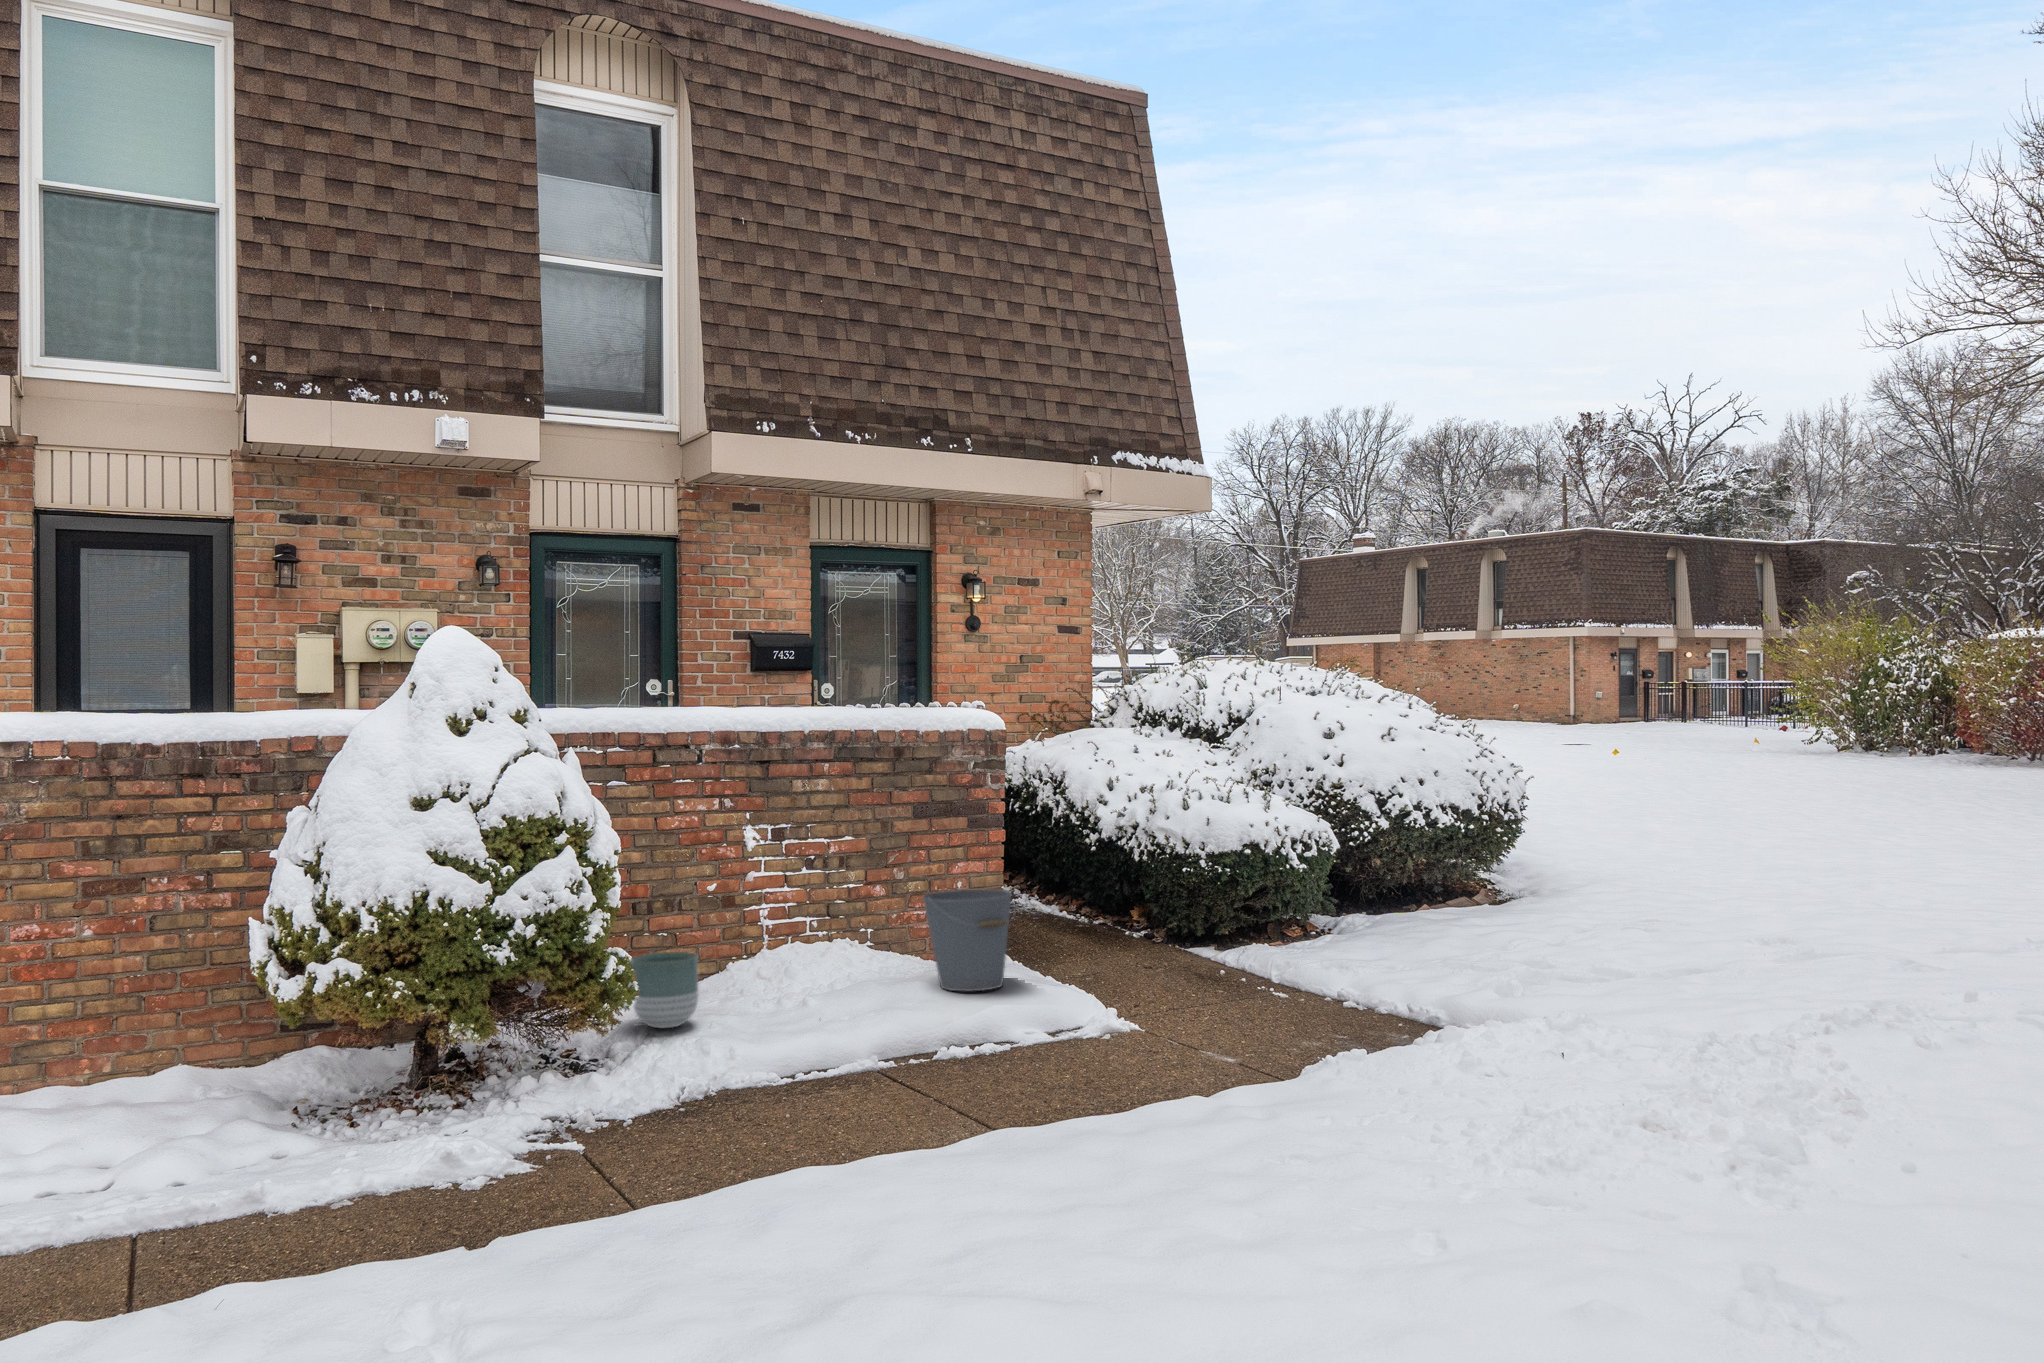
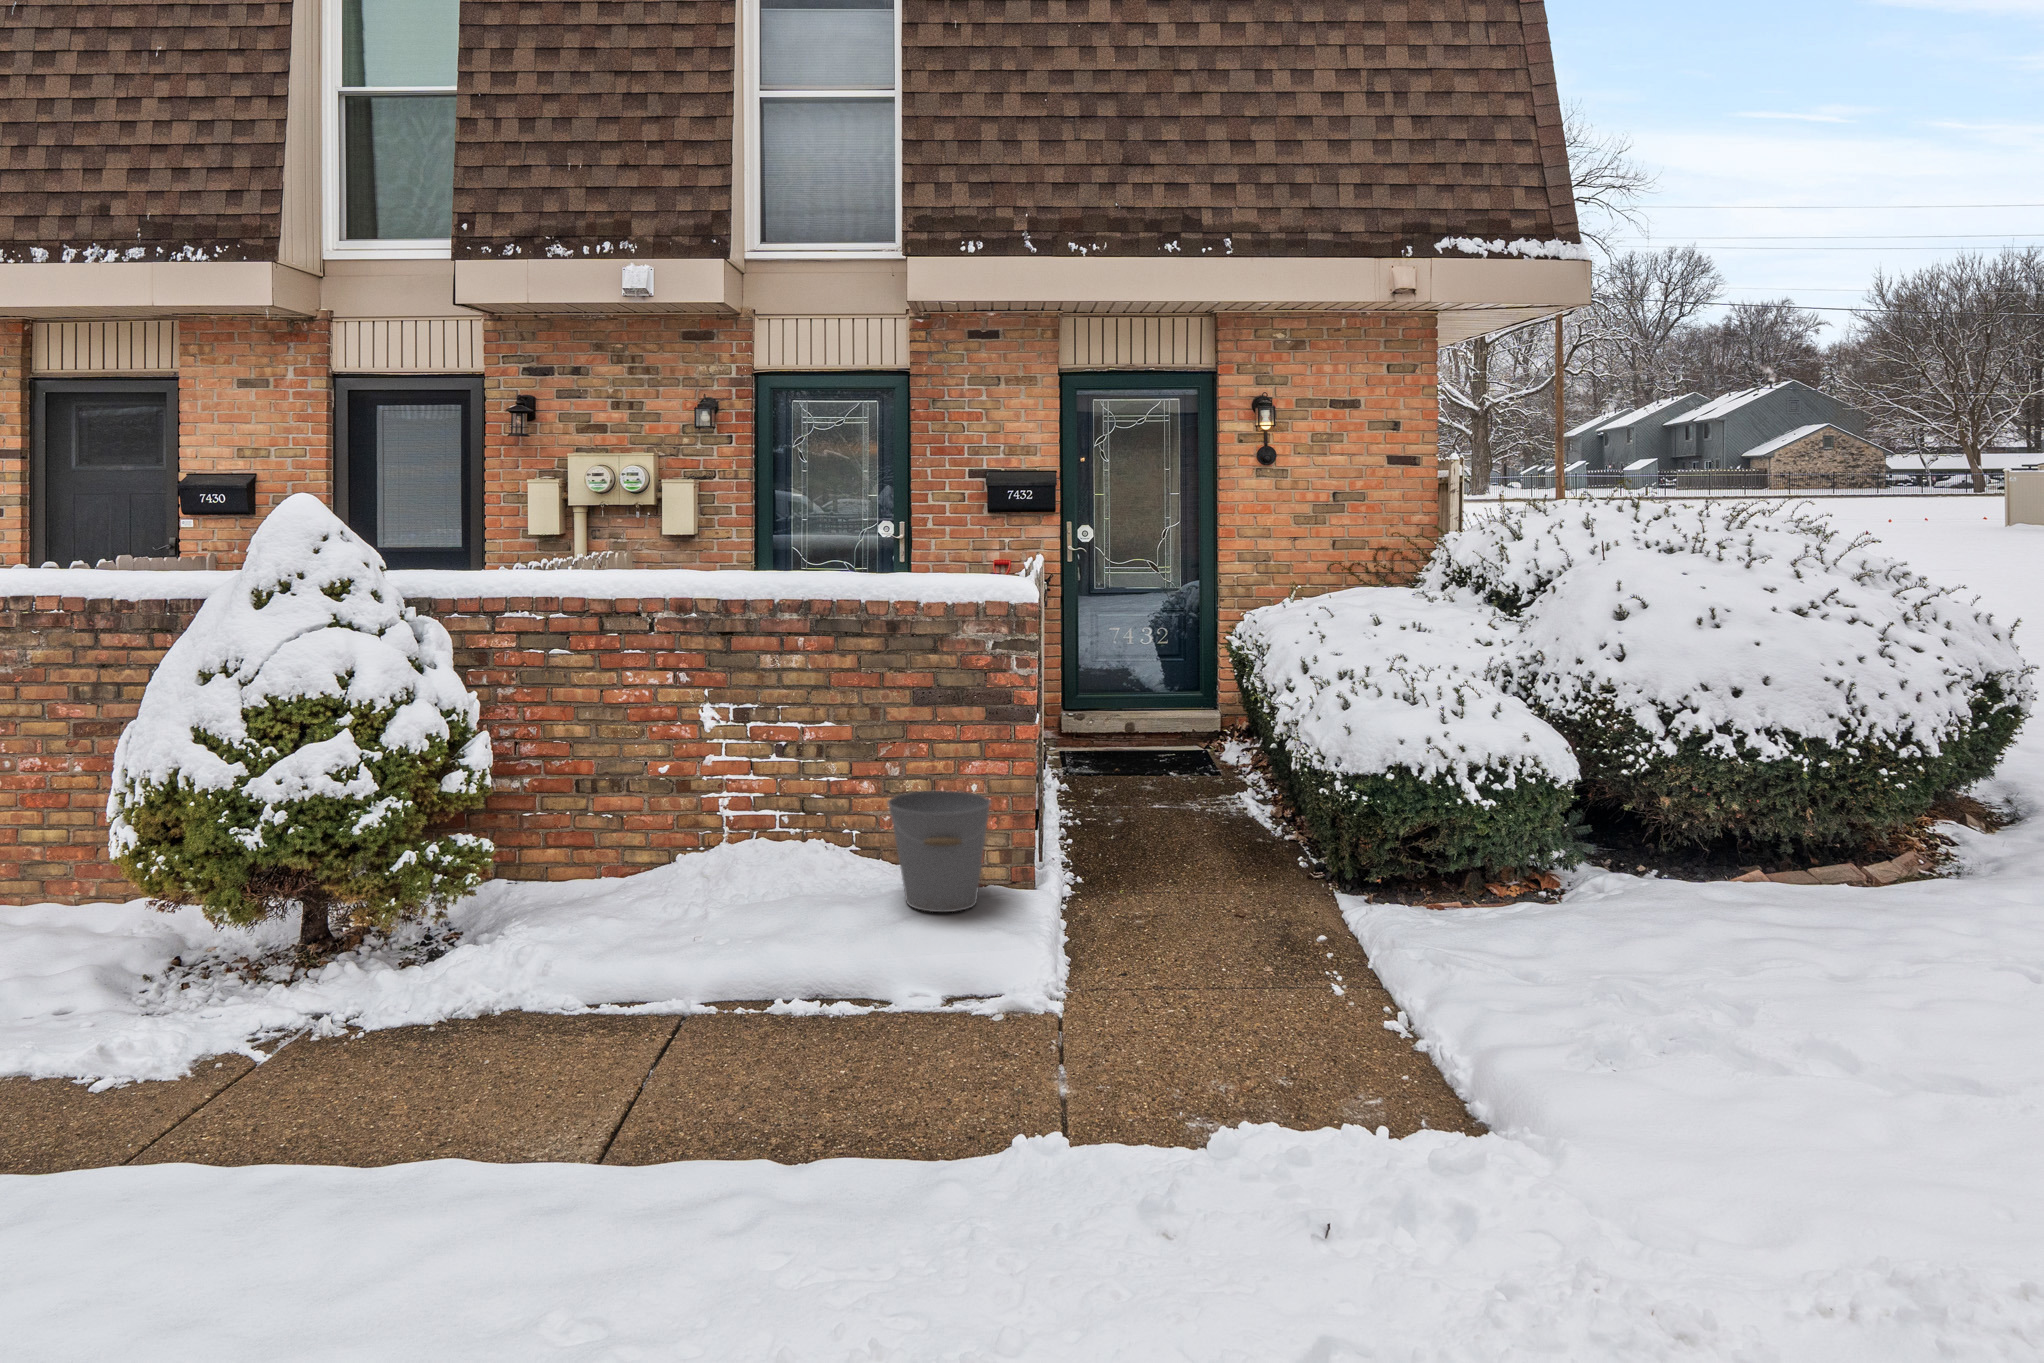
planter: present [631,952,699,1028] -> none [555,825,623,904]

